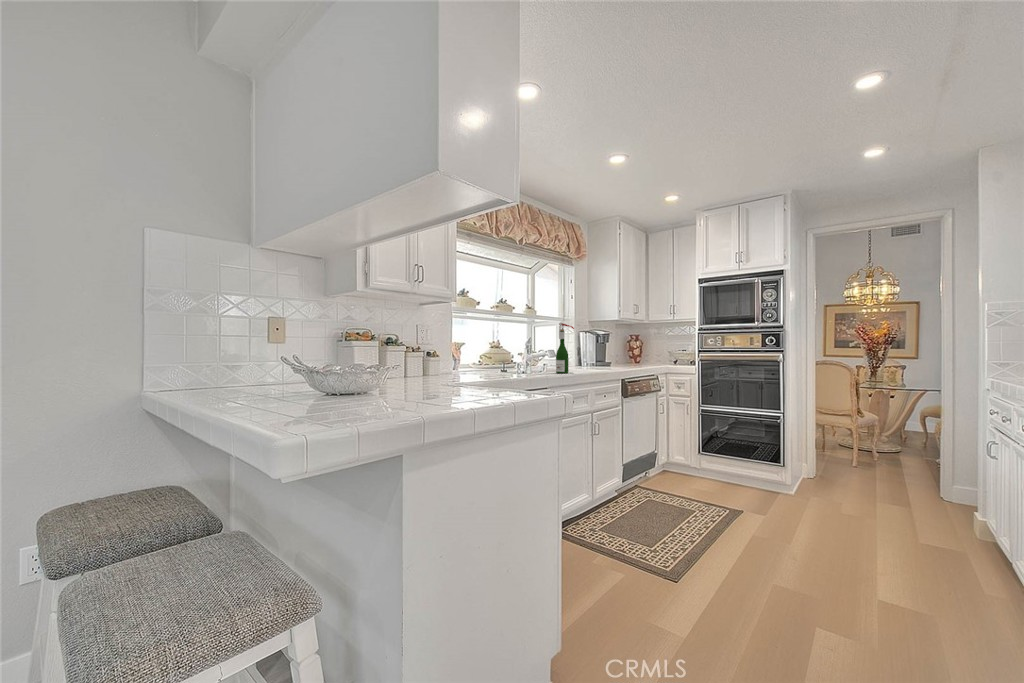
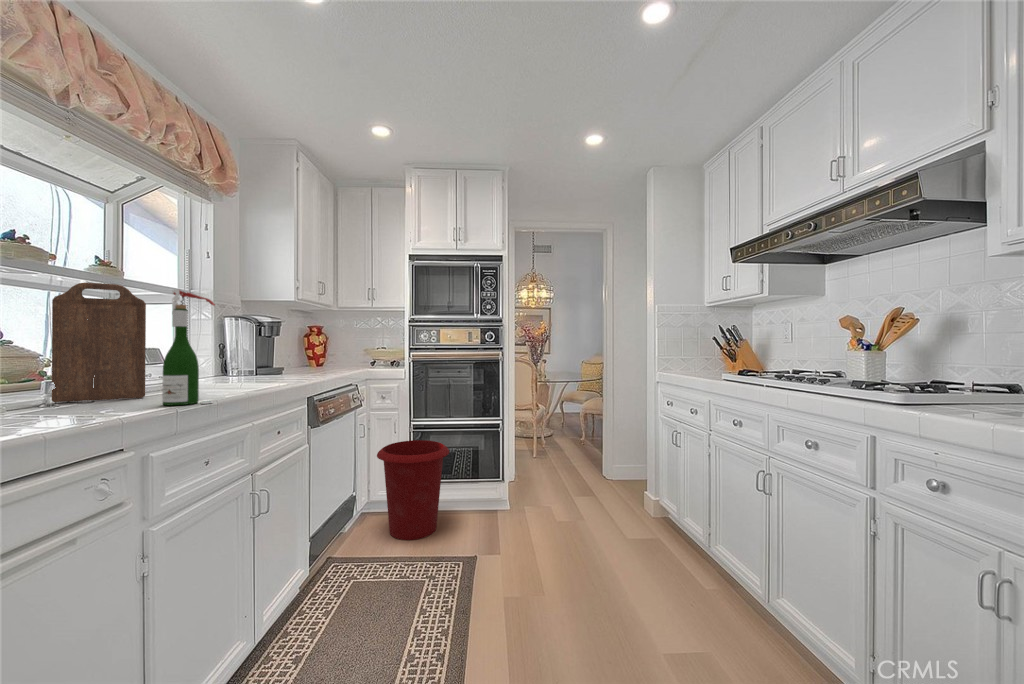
cutting board: none [520,321,549,371] -> present [52,282,146,402]
waste bin: none [671,421,729,493] -> present [377,440,449,540]

